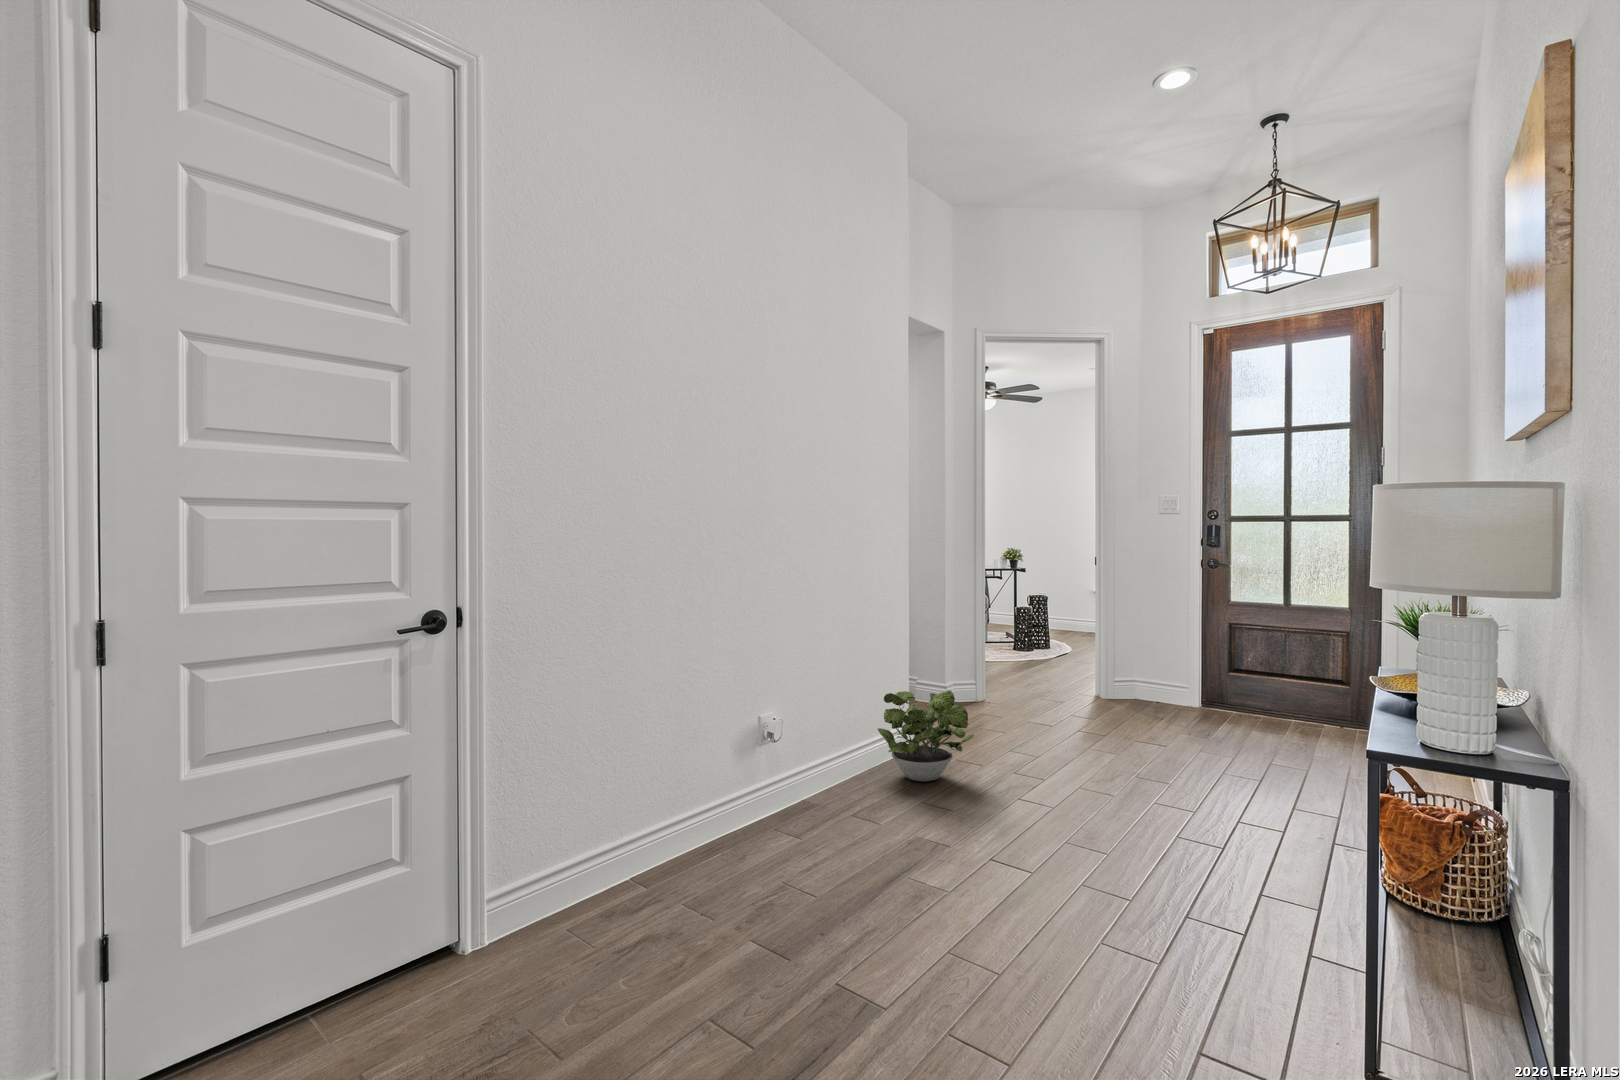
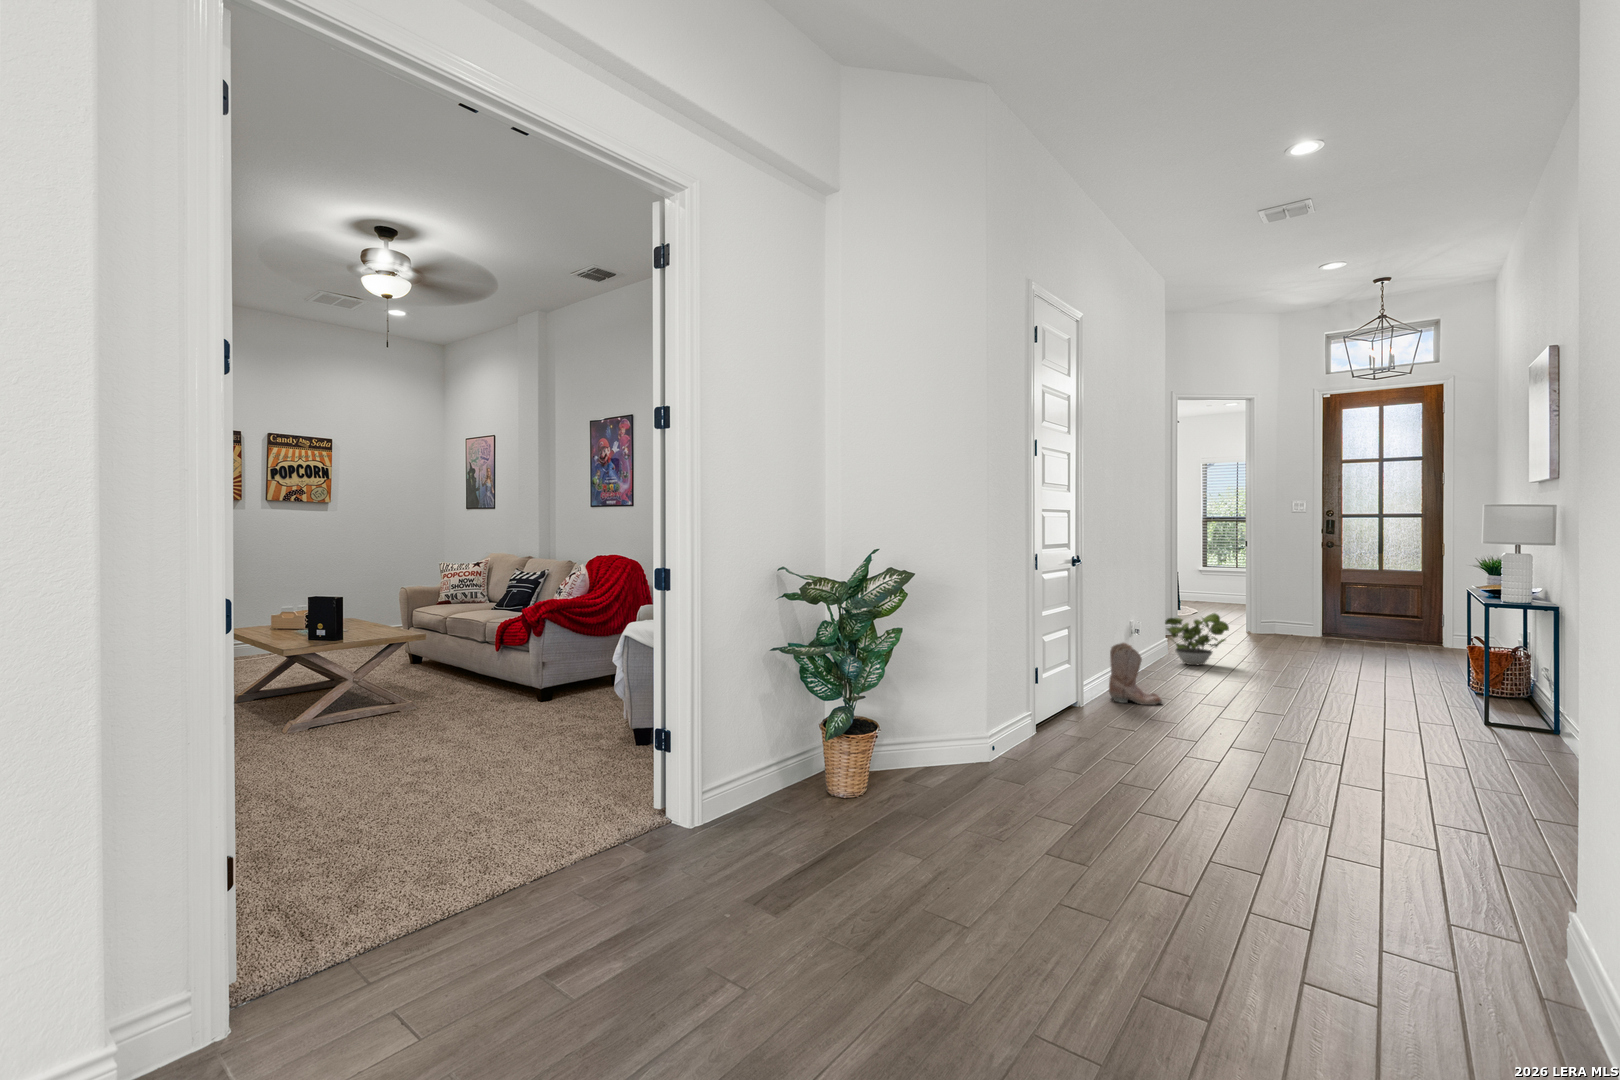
boots: none [602,777,710,929] -> present [1109,643,1162,705]

